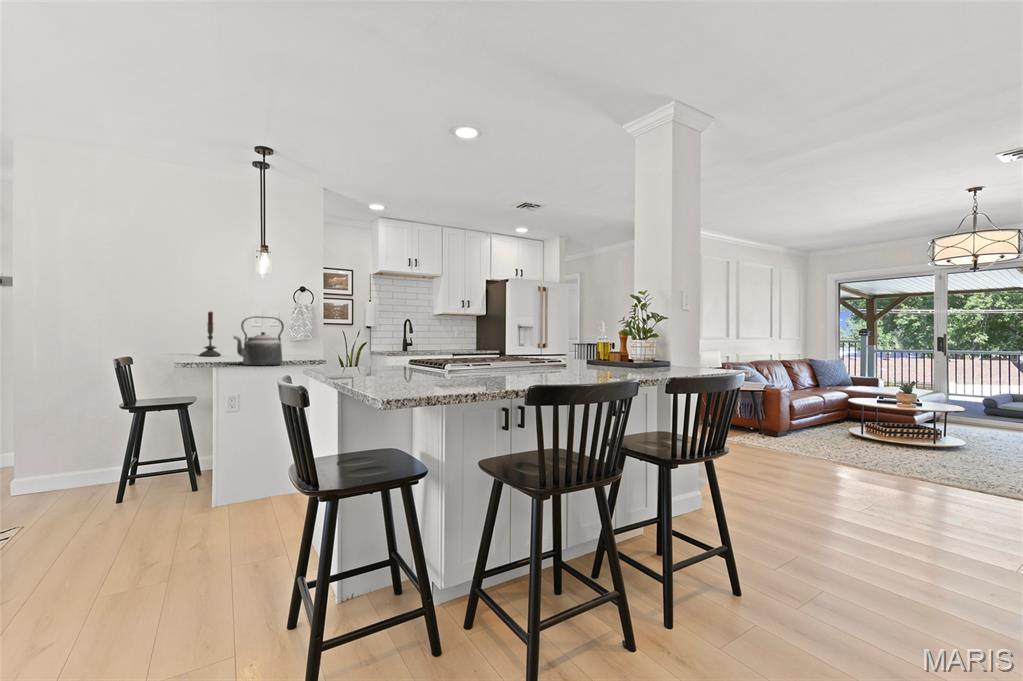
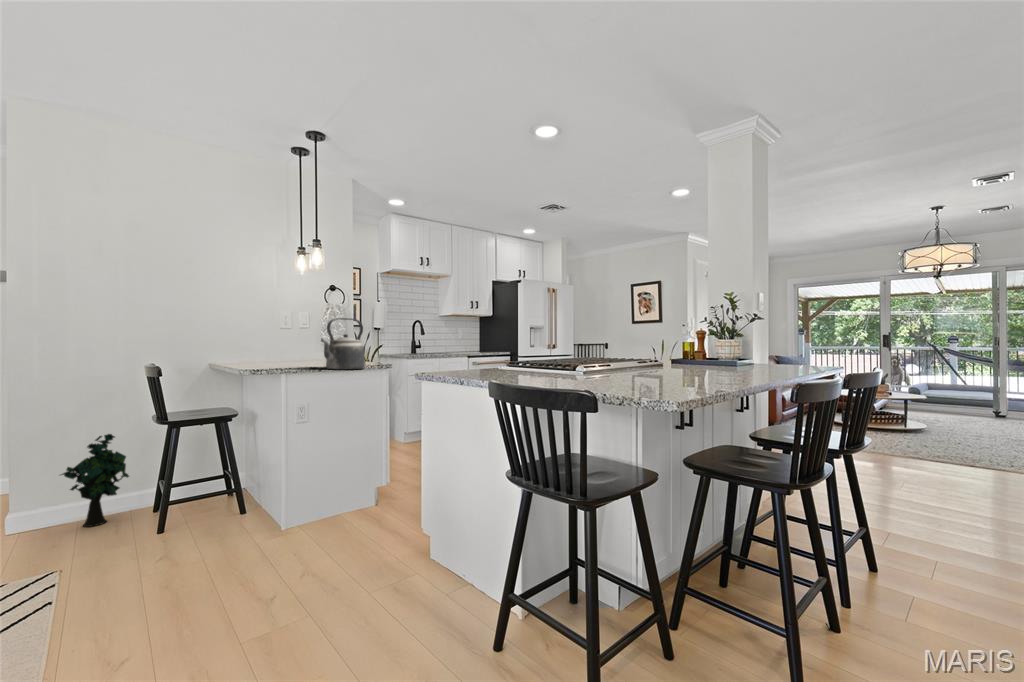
candle: present [200,312,221,356] -> none [239,312,261,362]
decorative plant: none [22,418,88,499] -> present [61,434,129,527]

